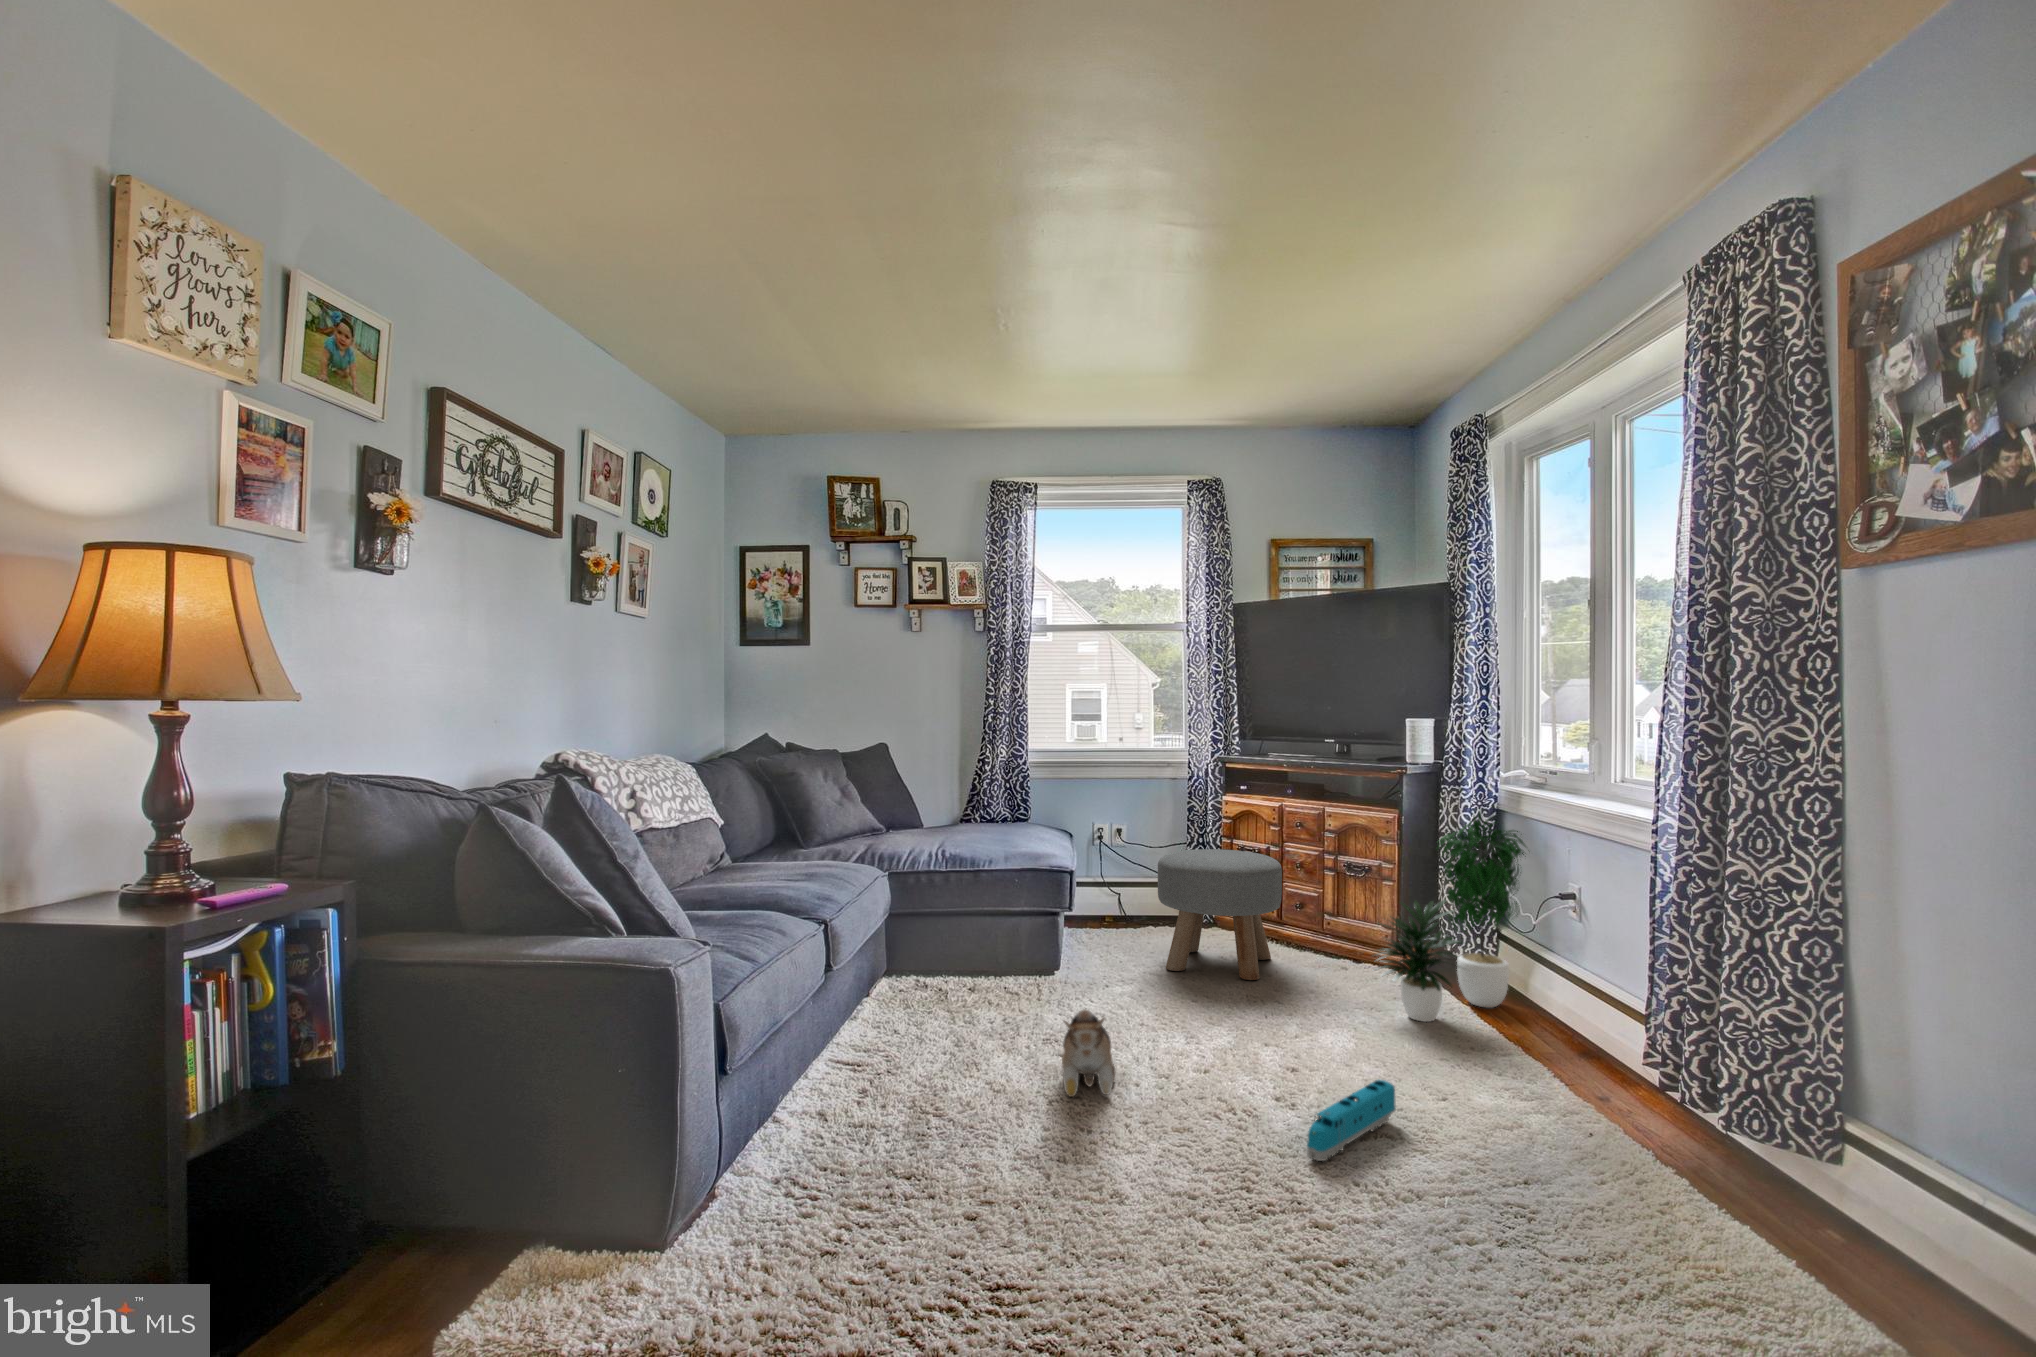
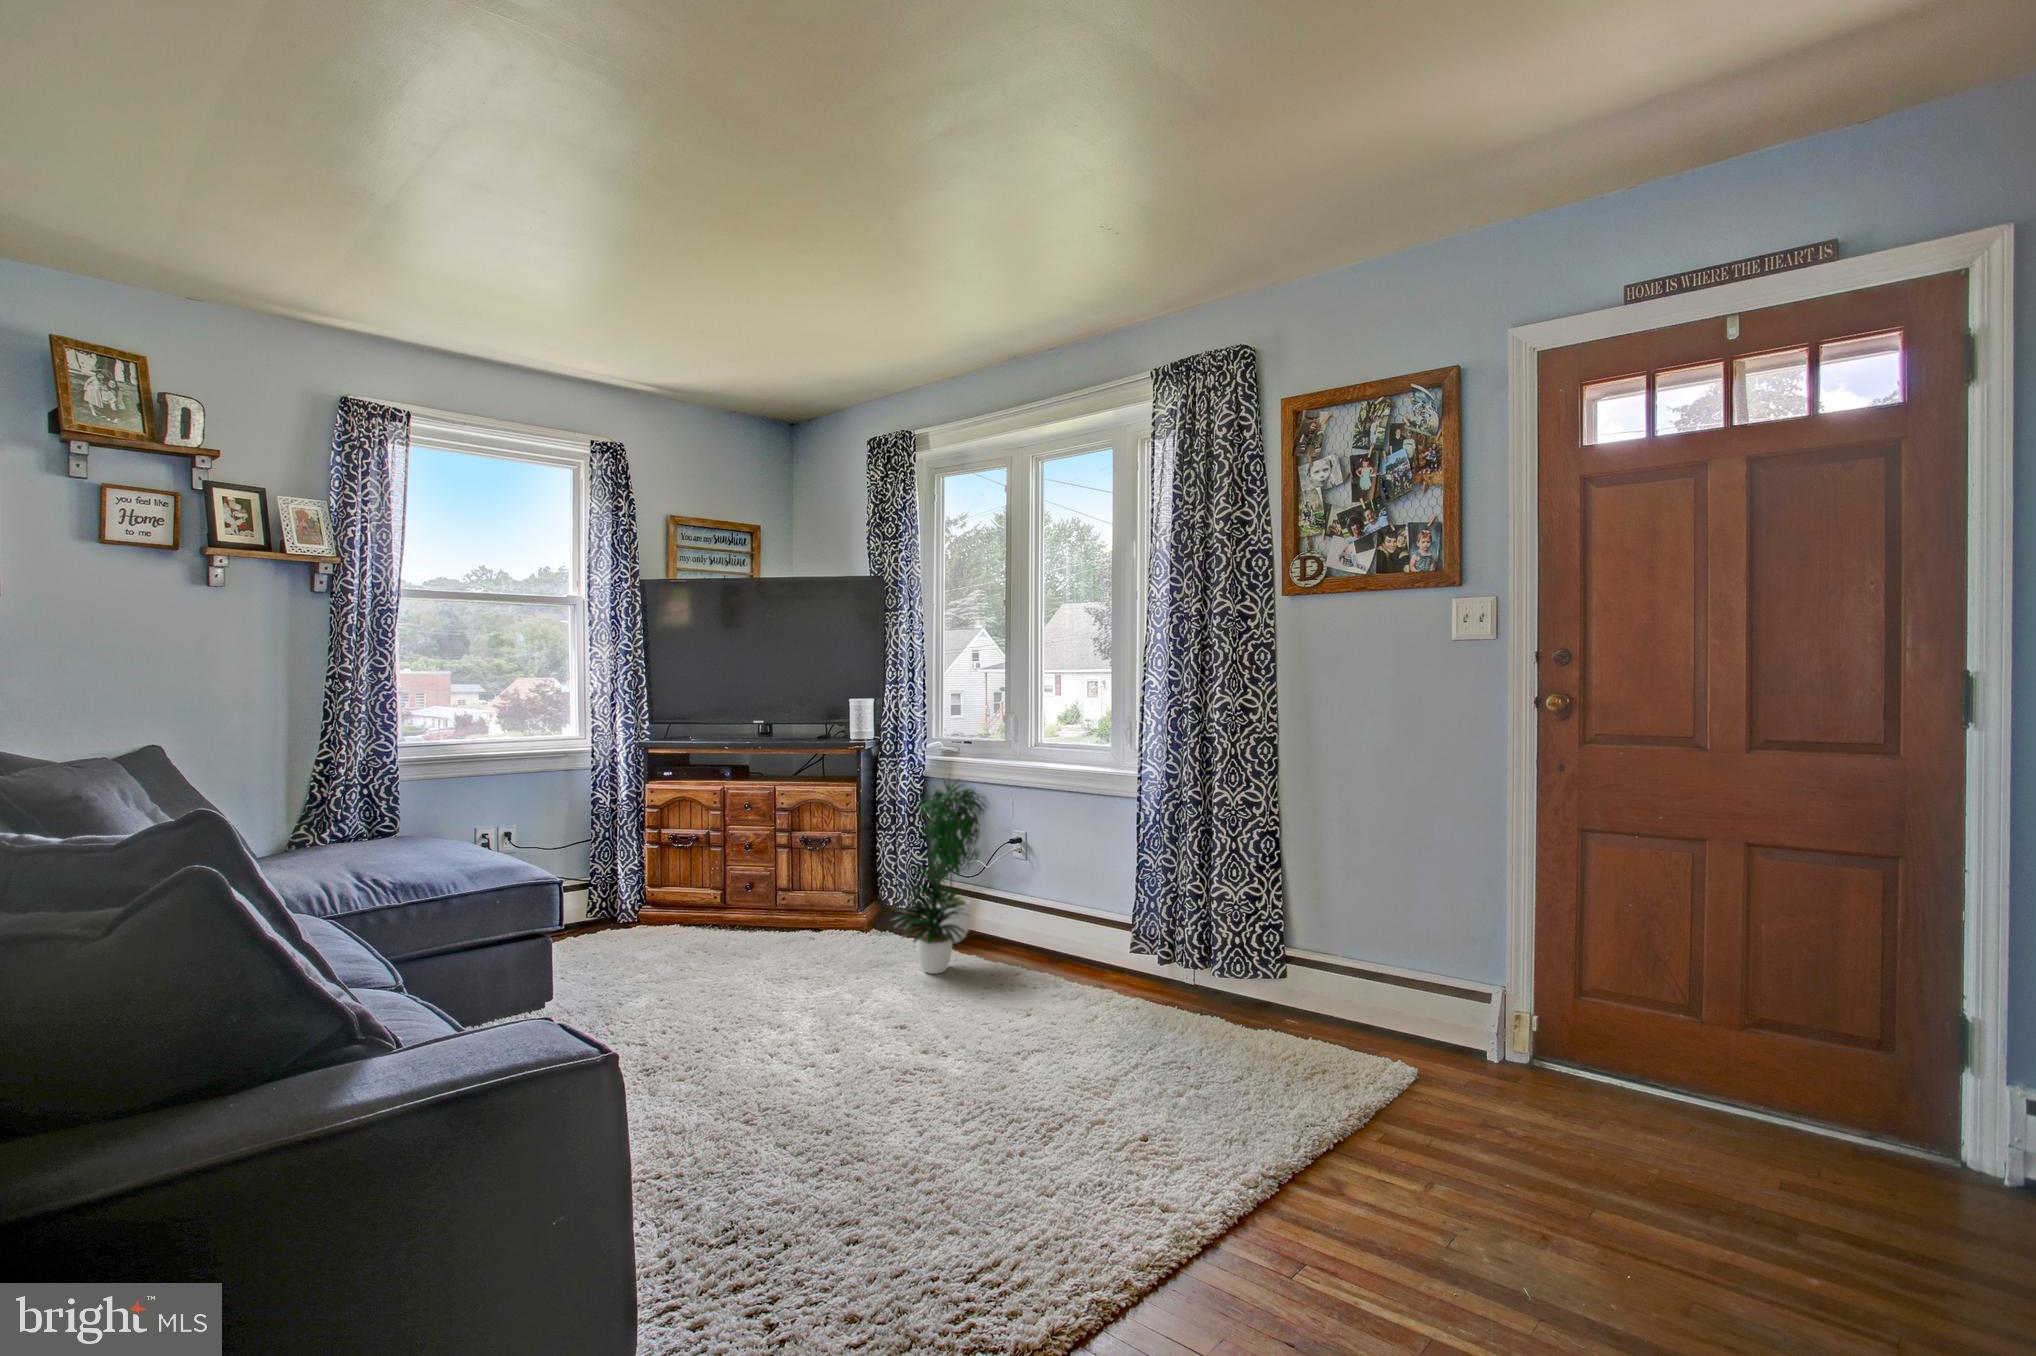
ottoman: present [1158,849,1282,980] -> none [619,846,773,1011]
plush toy: present [1062,1010,1115,1097] -> none [706,1111,850,1255]
toy train: present [1307,1080,1396,1161] -> none [1042,1042,1092,1157]

